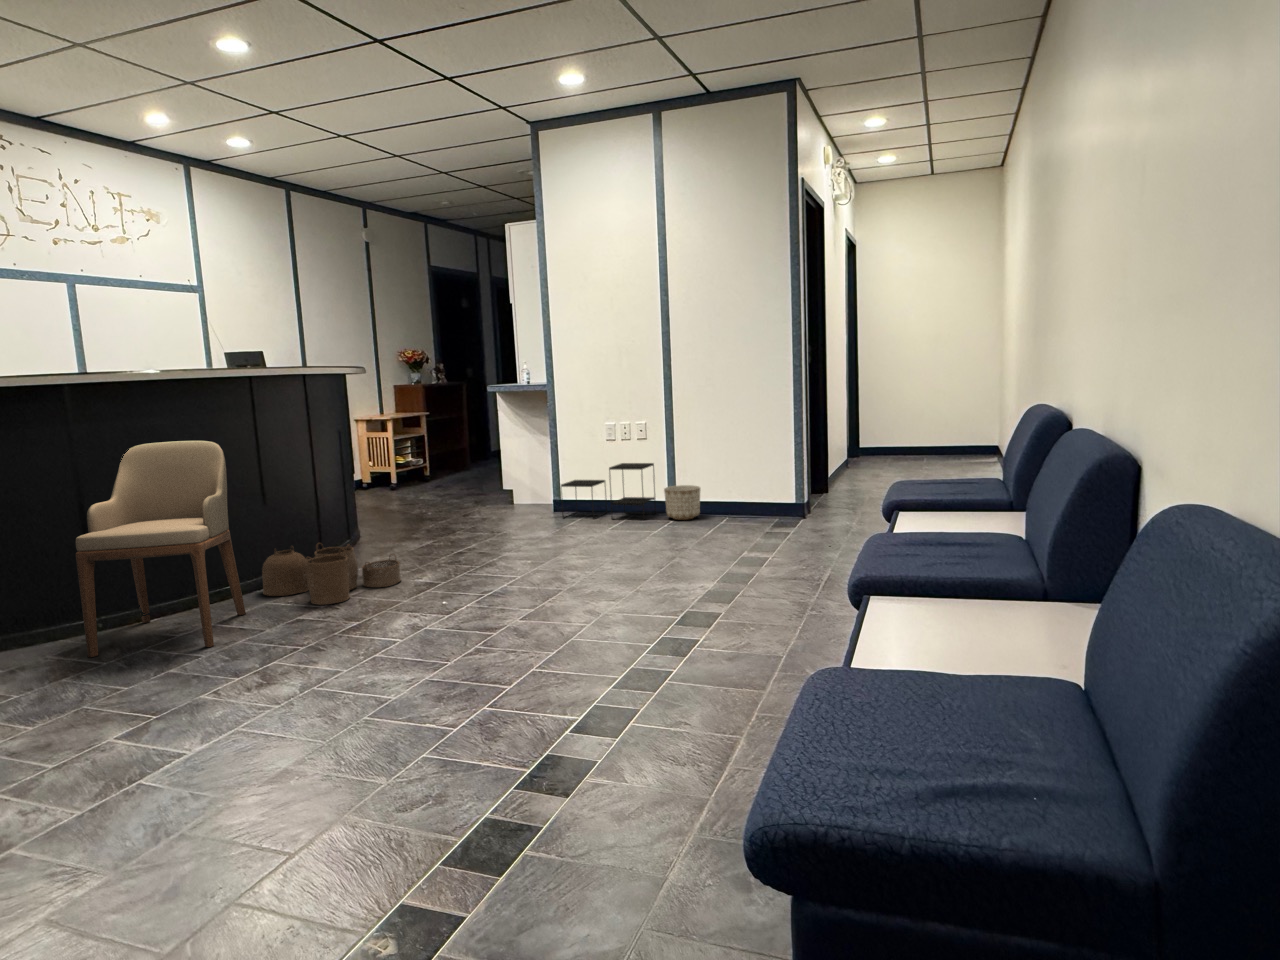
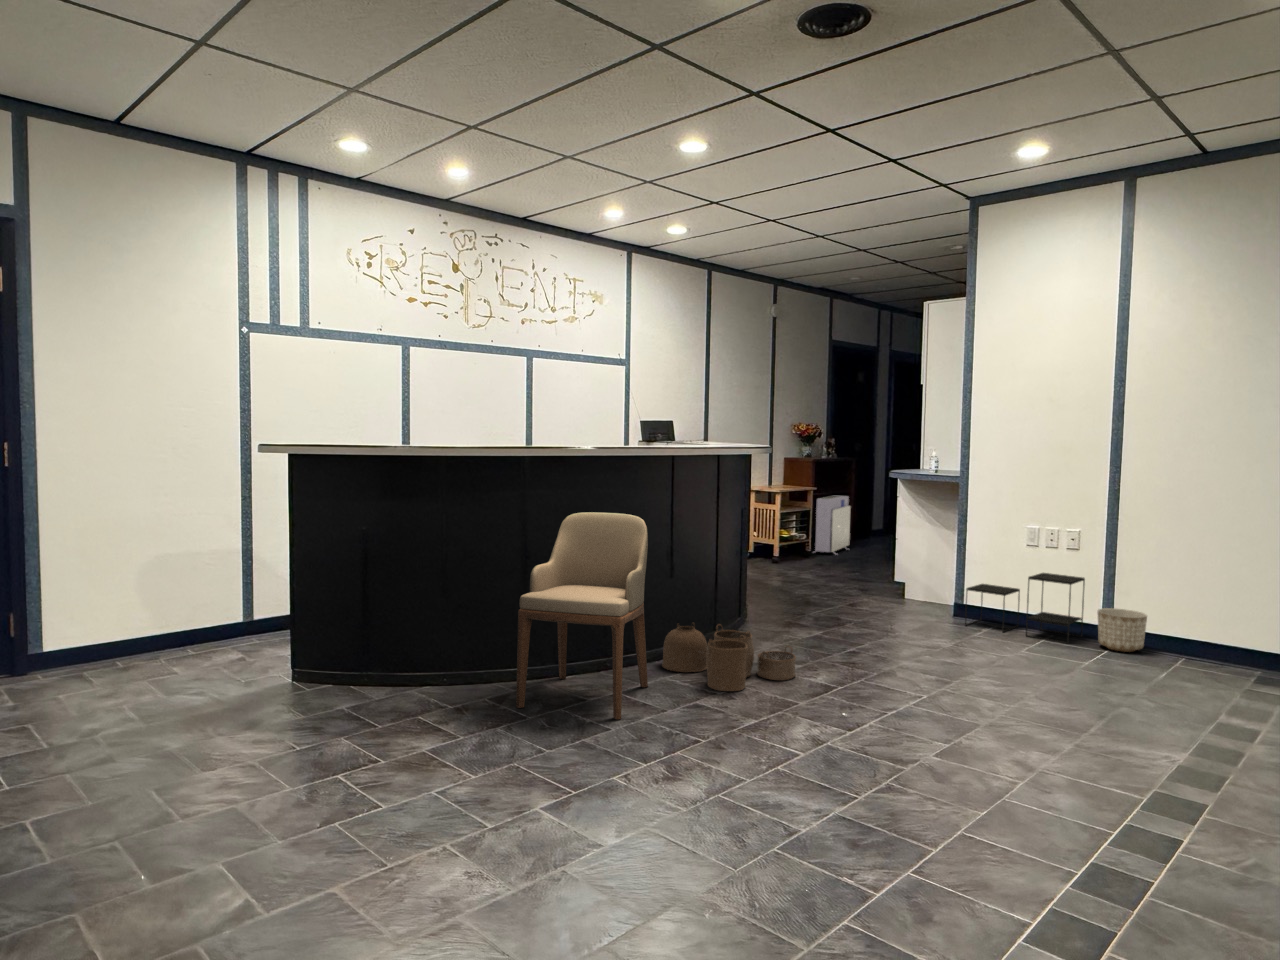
air purifier: none [430,418,468,477] -> present [815,496,850,555]

